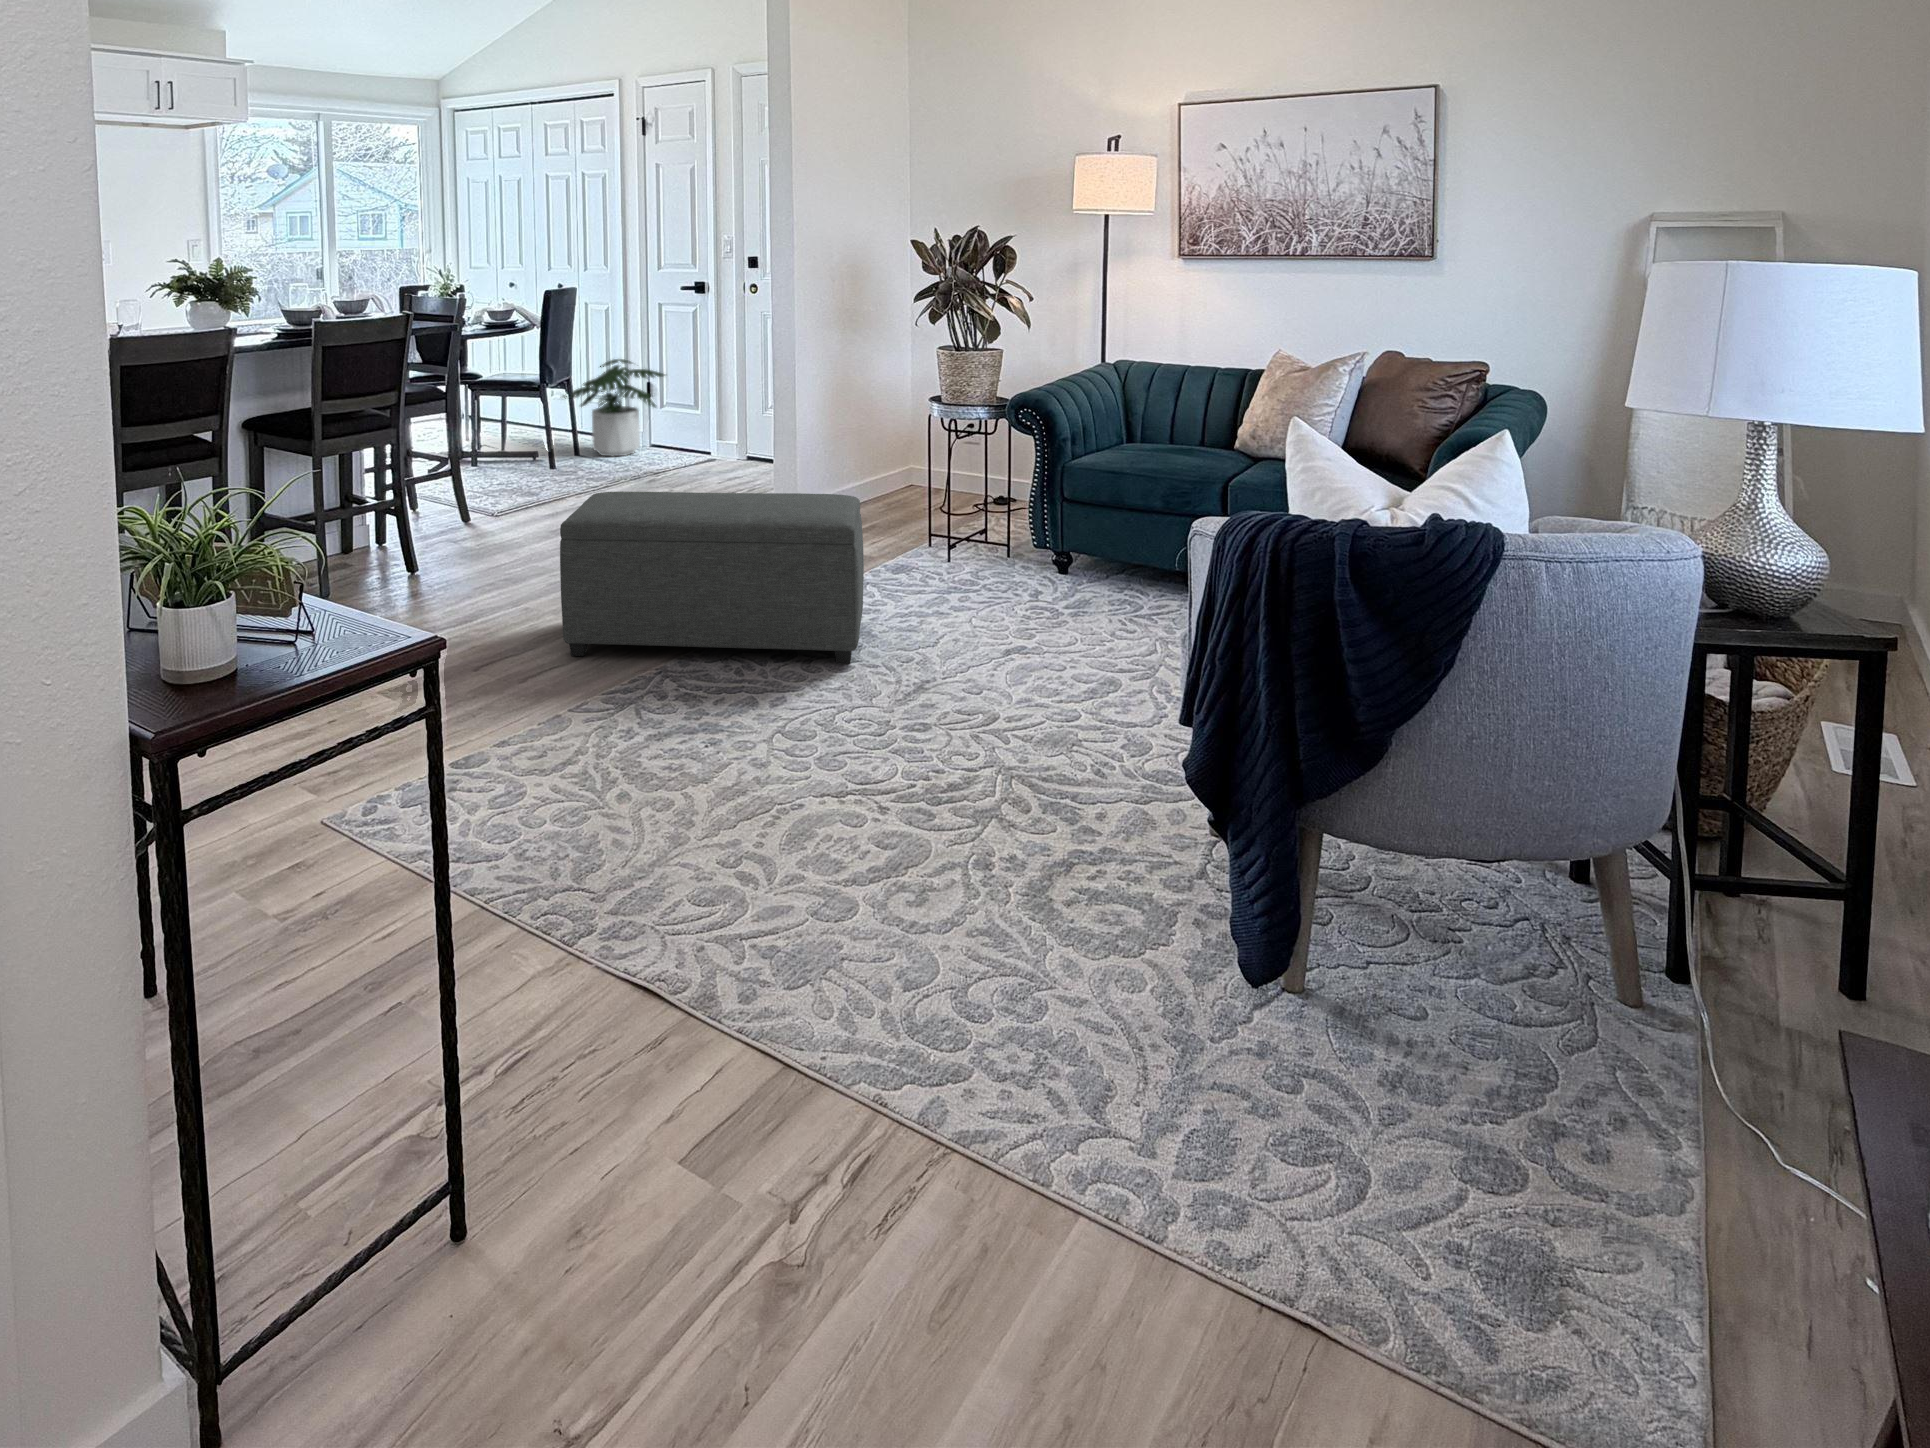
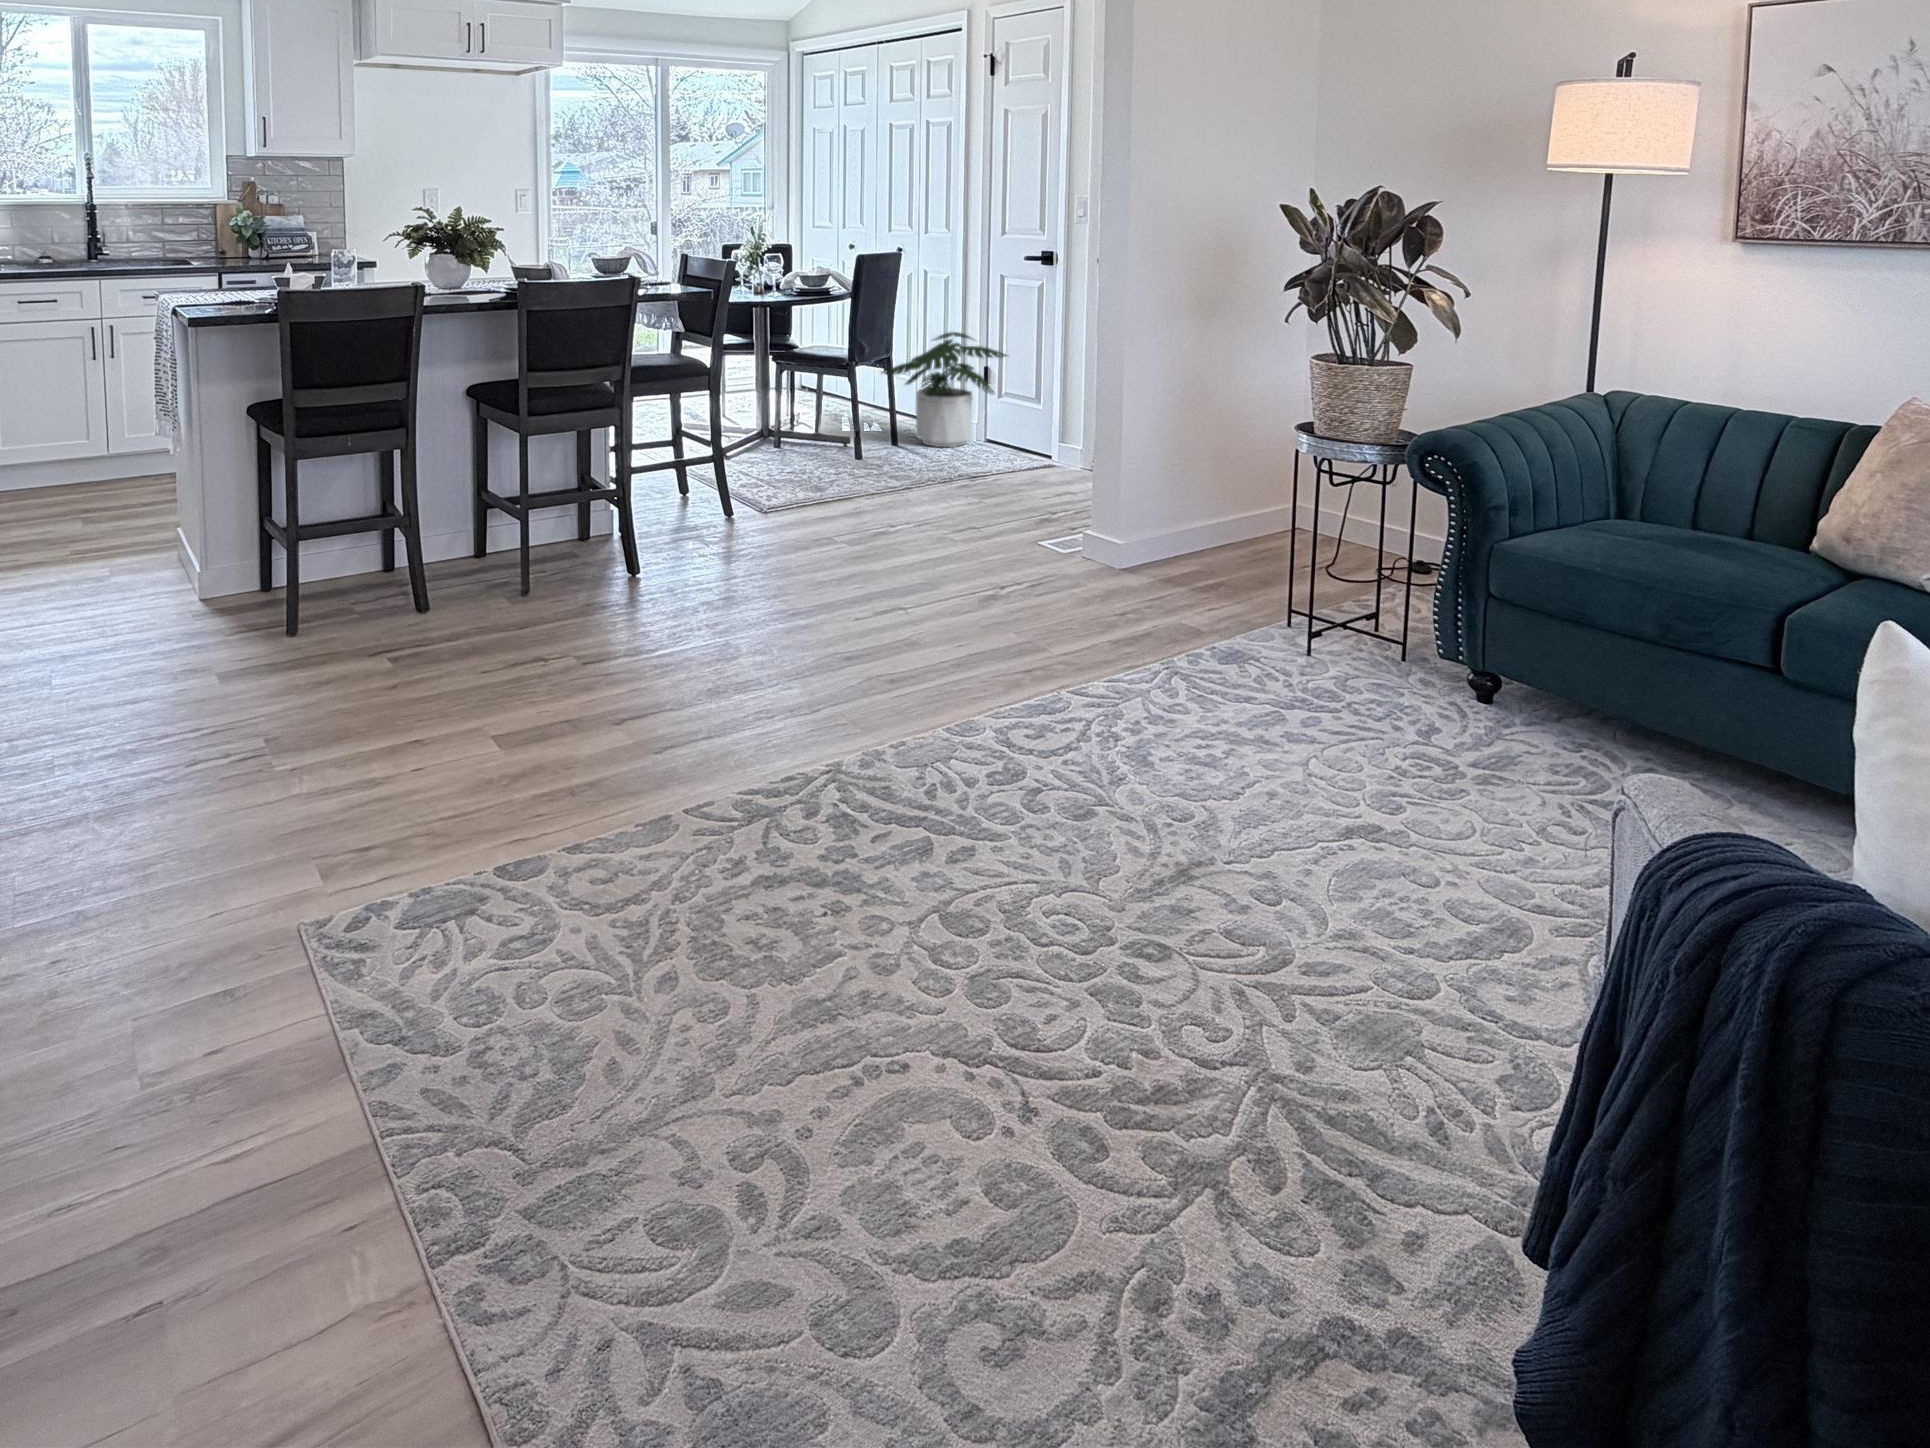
ottoman: present [560,491,864,664] -> none [723,511,1148,806]

